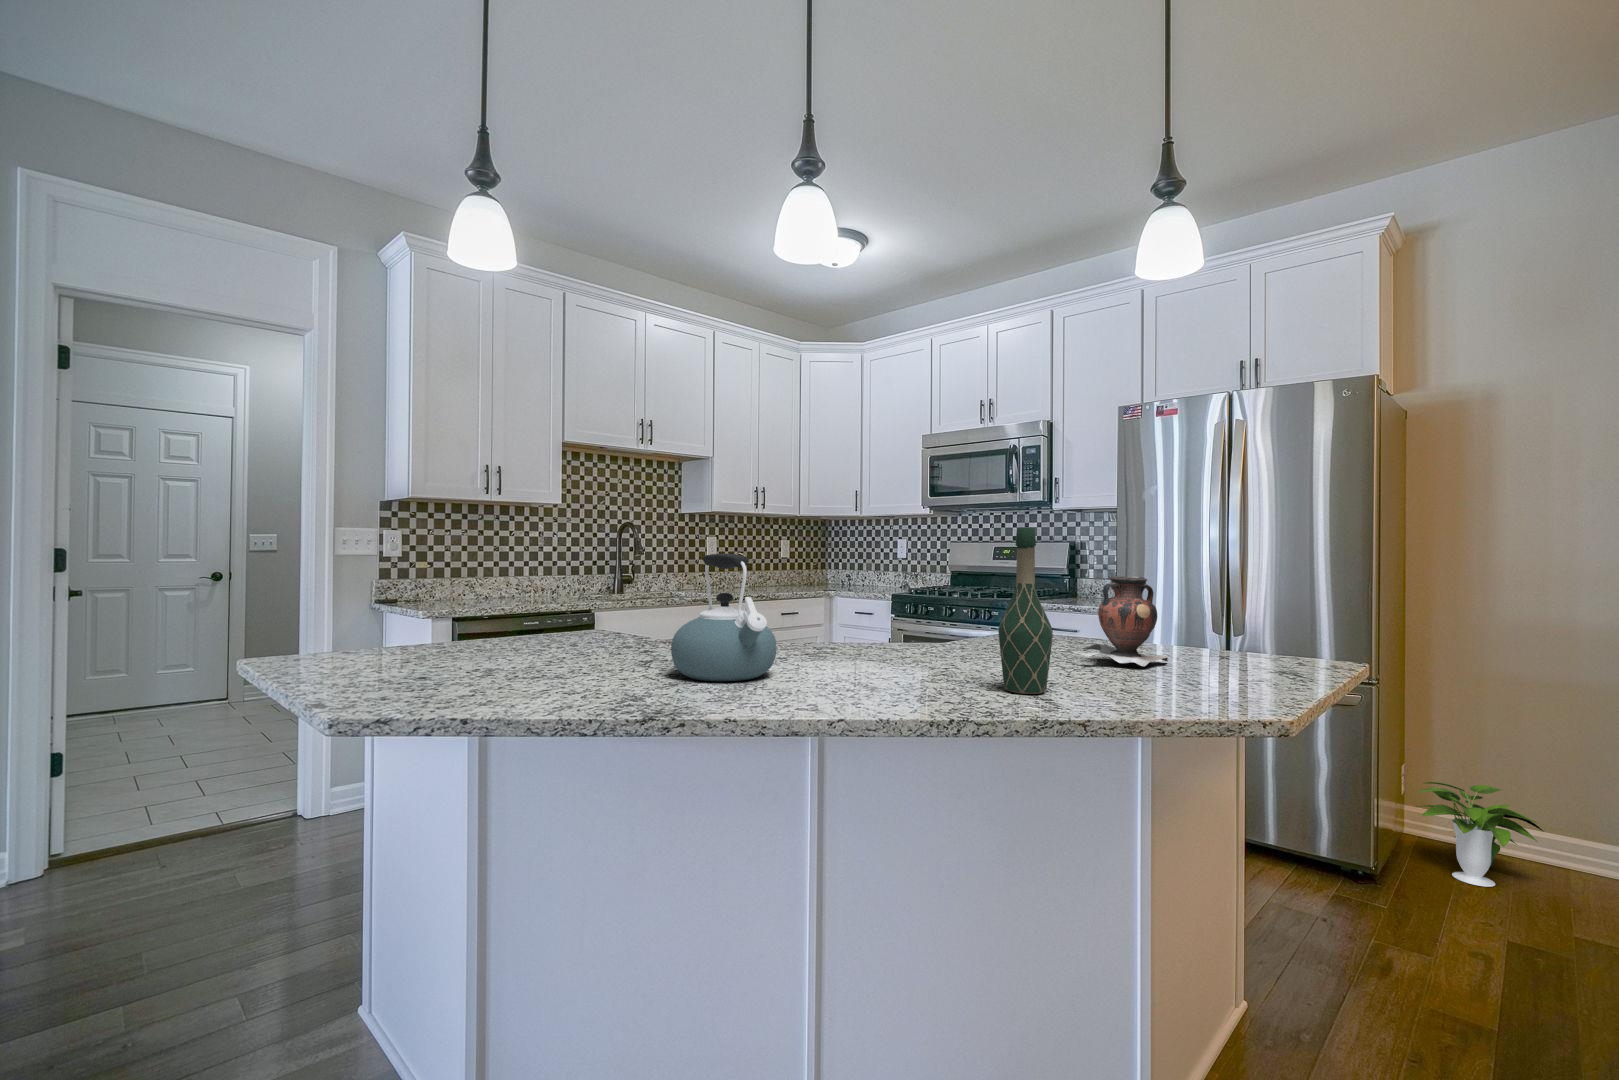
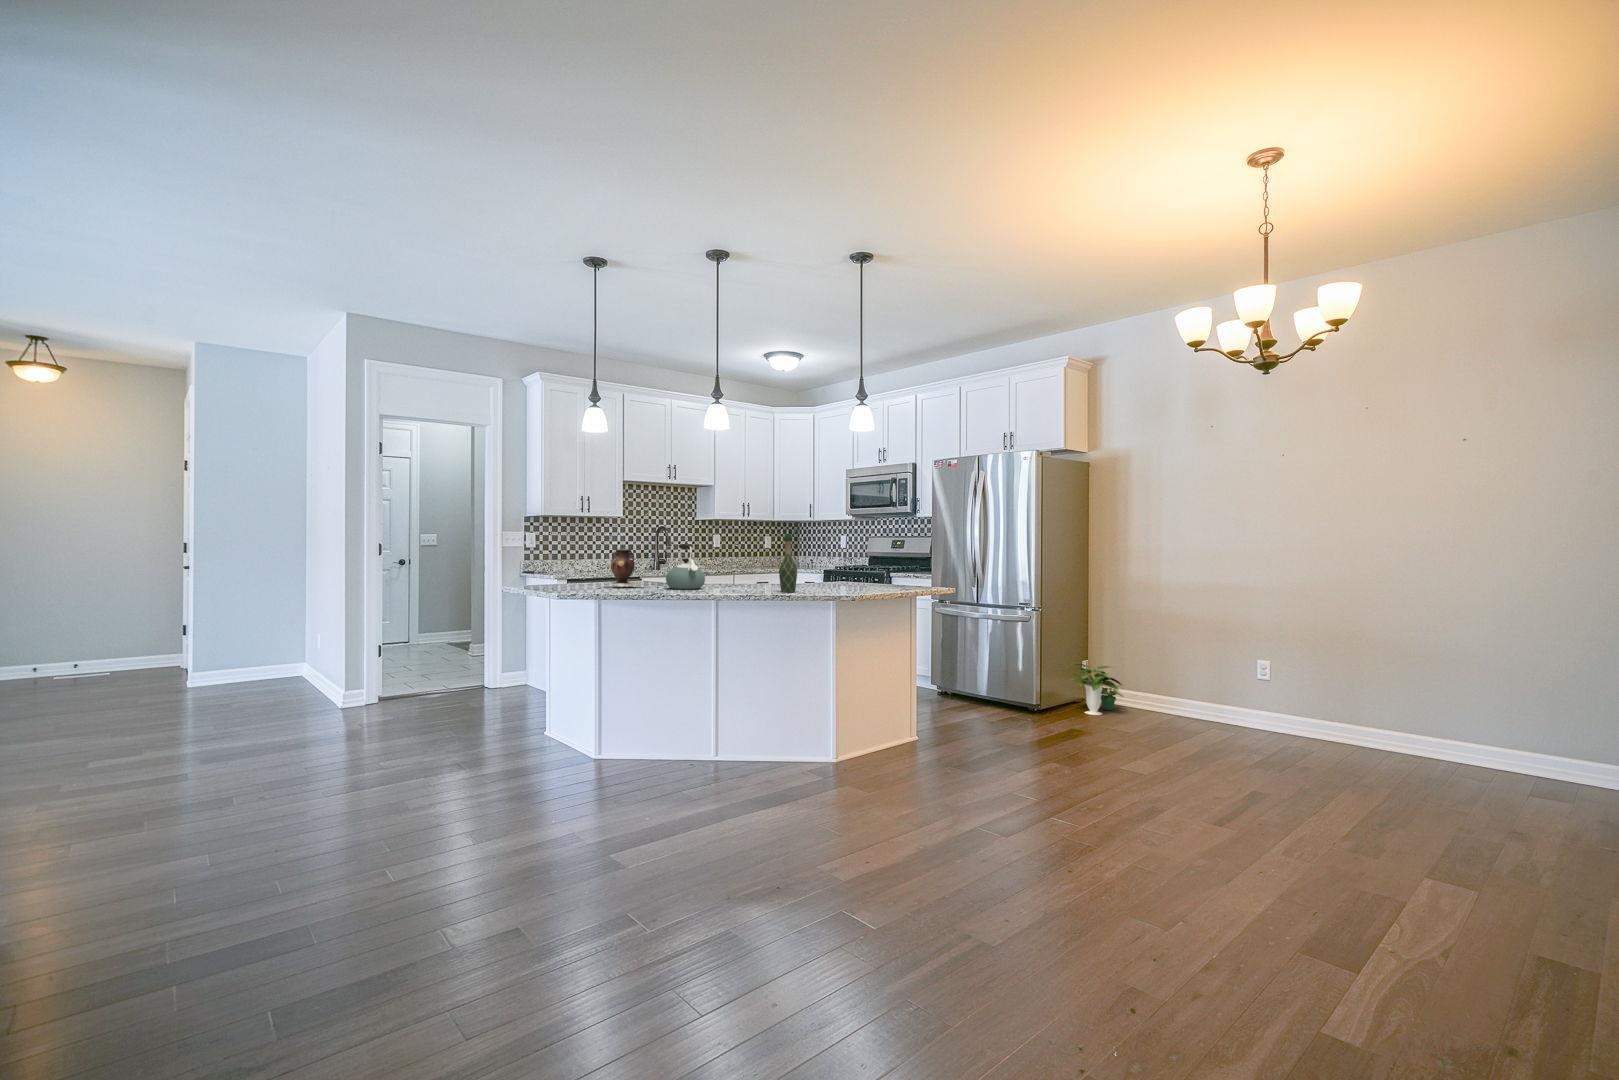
vase: present [1074,576,1168,666] -> present [610,549,644,587]

